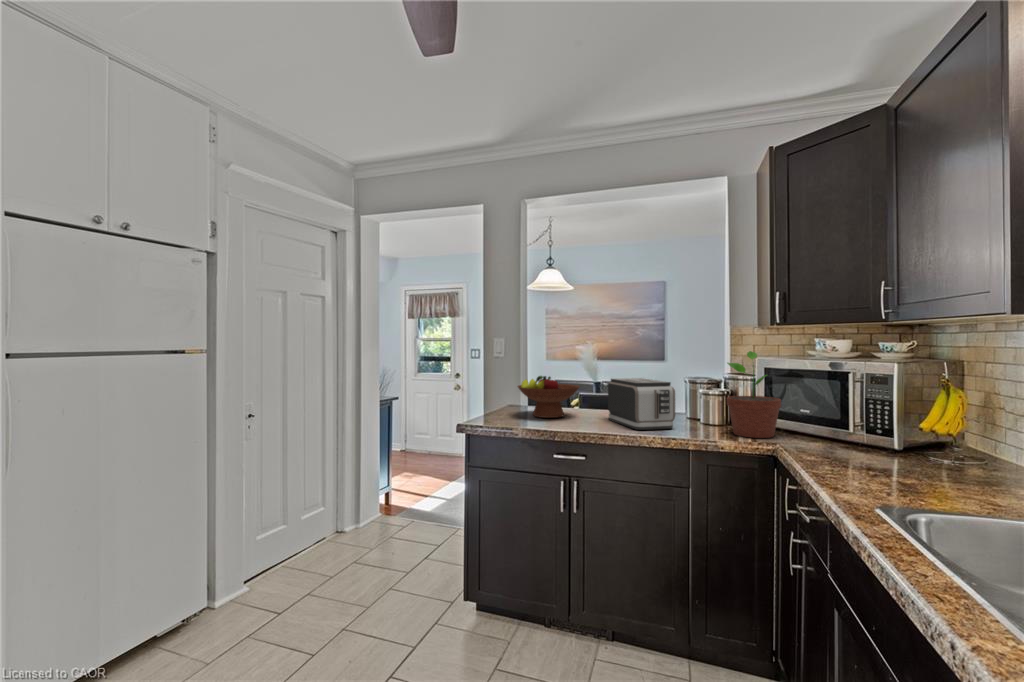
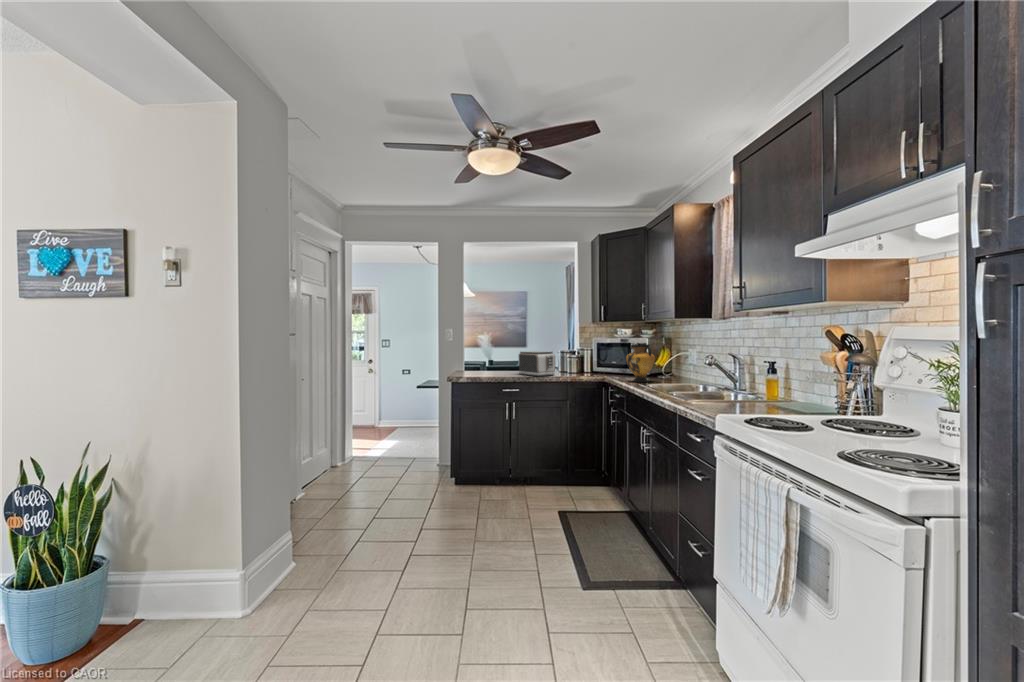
potted plant: present [727,351,781,438] -> none [579,335,604,376]
fruit bowl: present [518,376,579,418] -> none [467,351,503,375]
vase: none [840,378,925,475] -> present [626,344,655,382]

